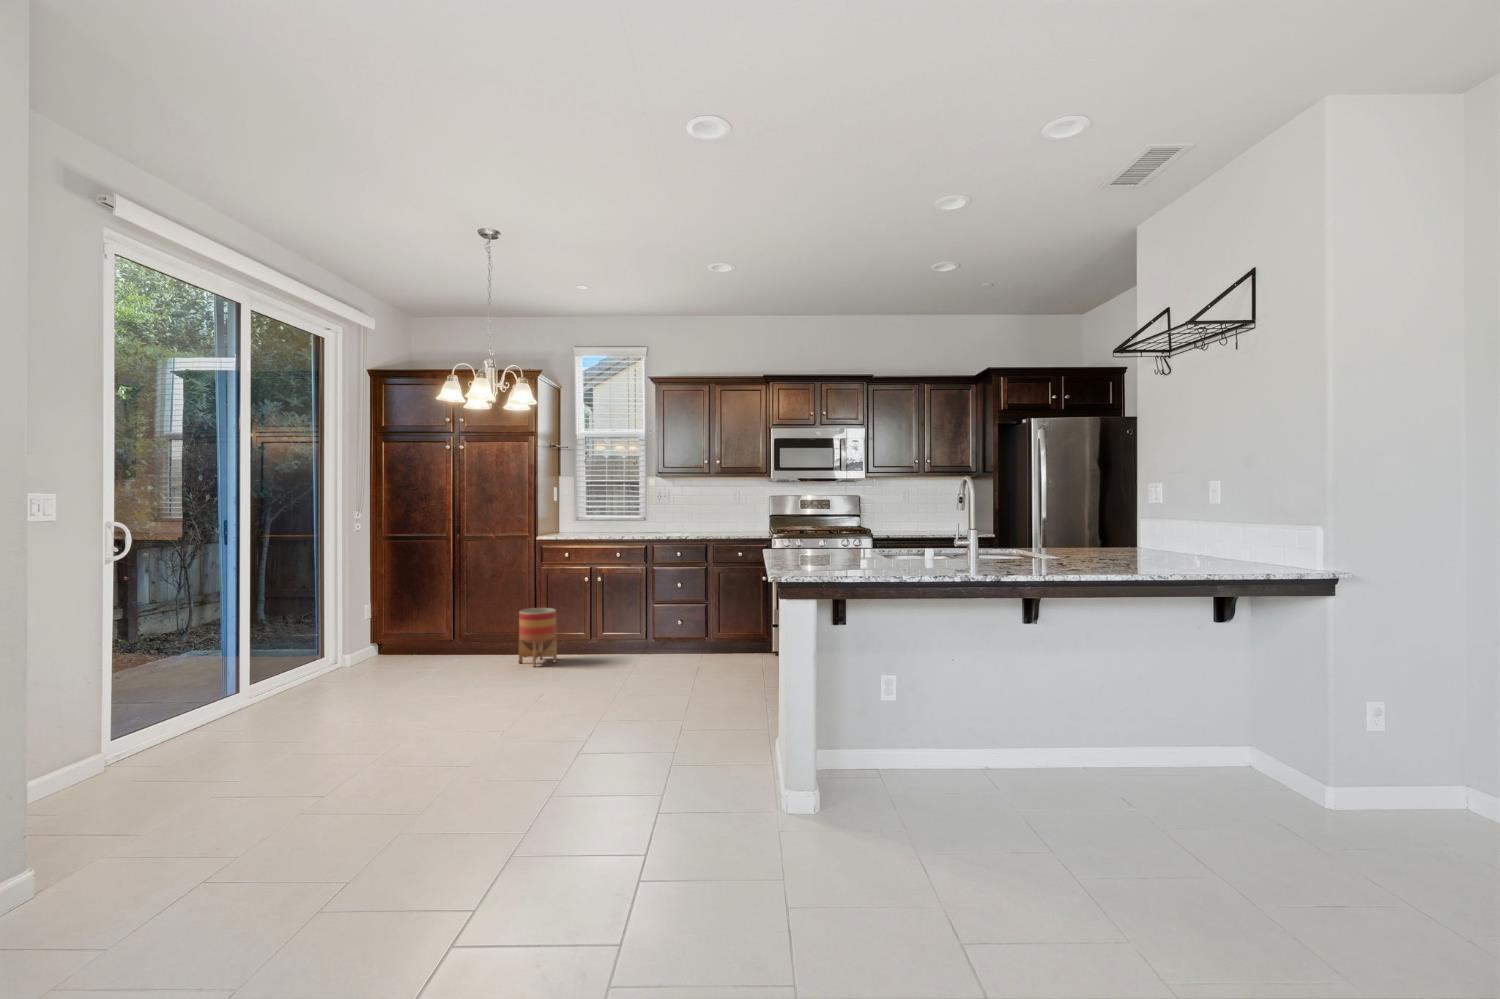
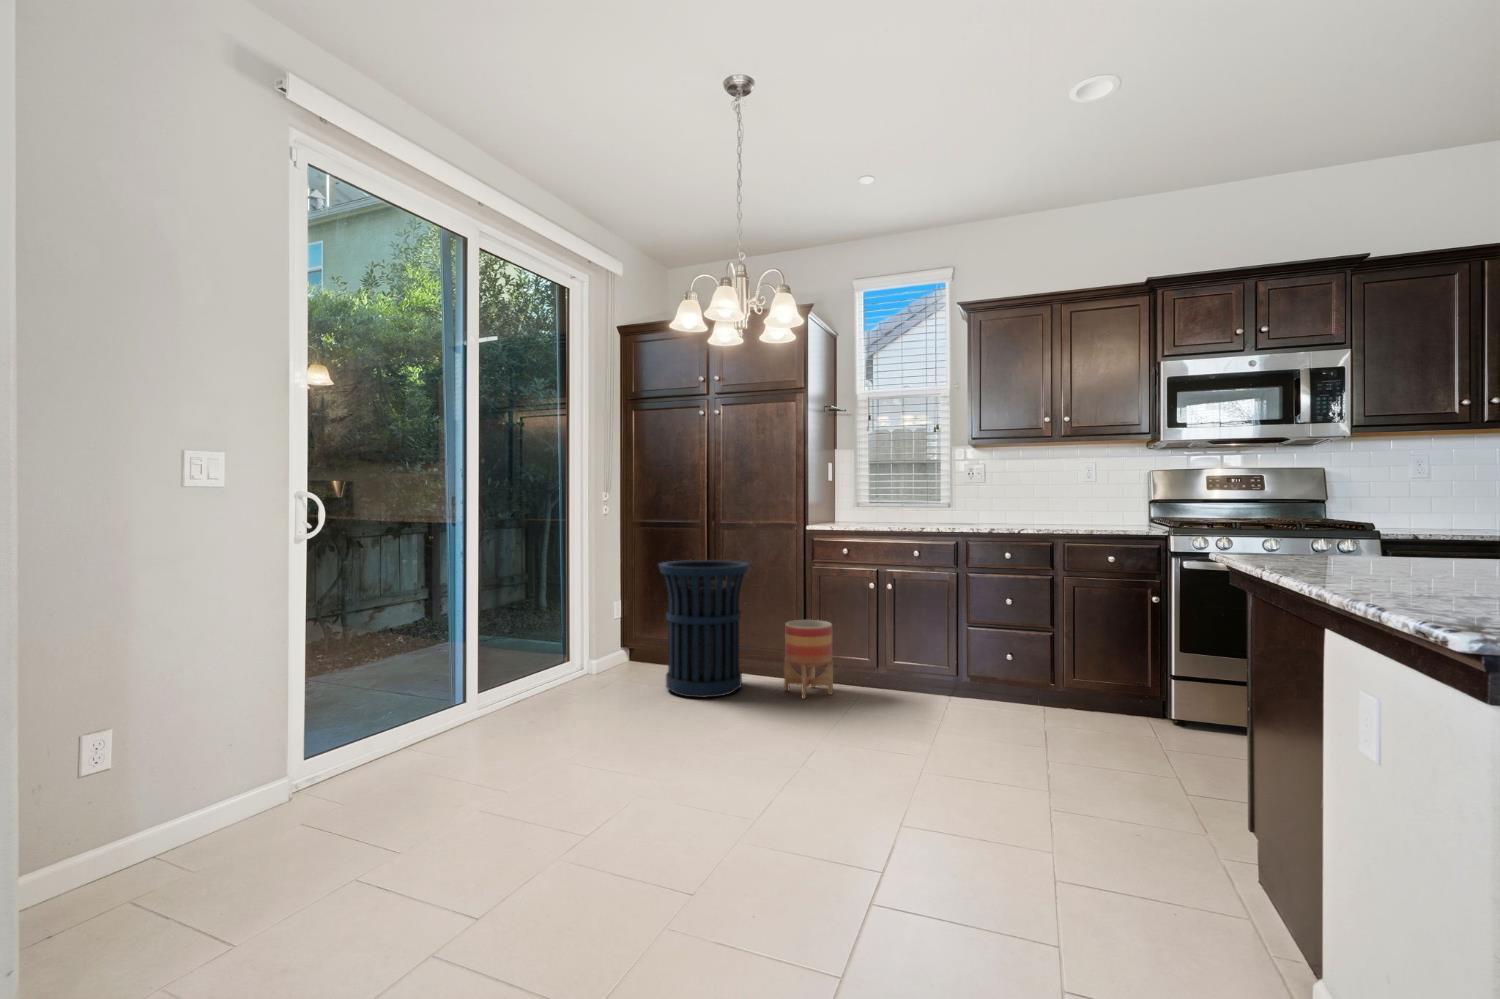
trash can: none [412,565,490,674] -> present [659,560,749,698]

